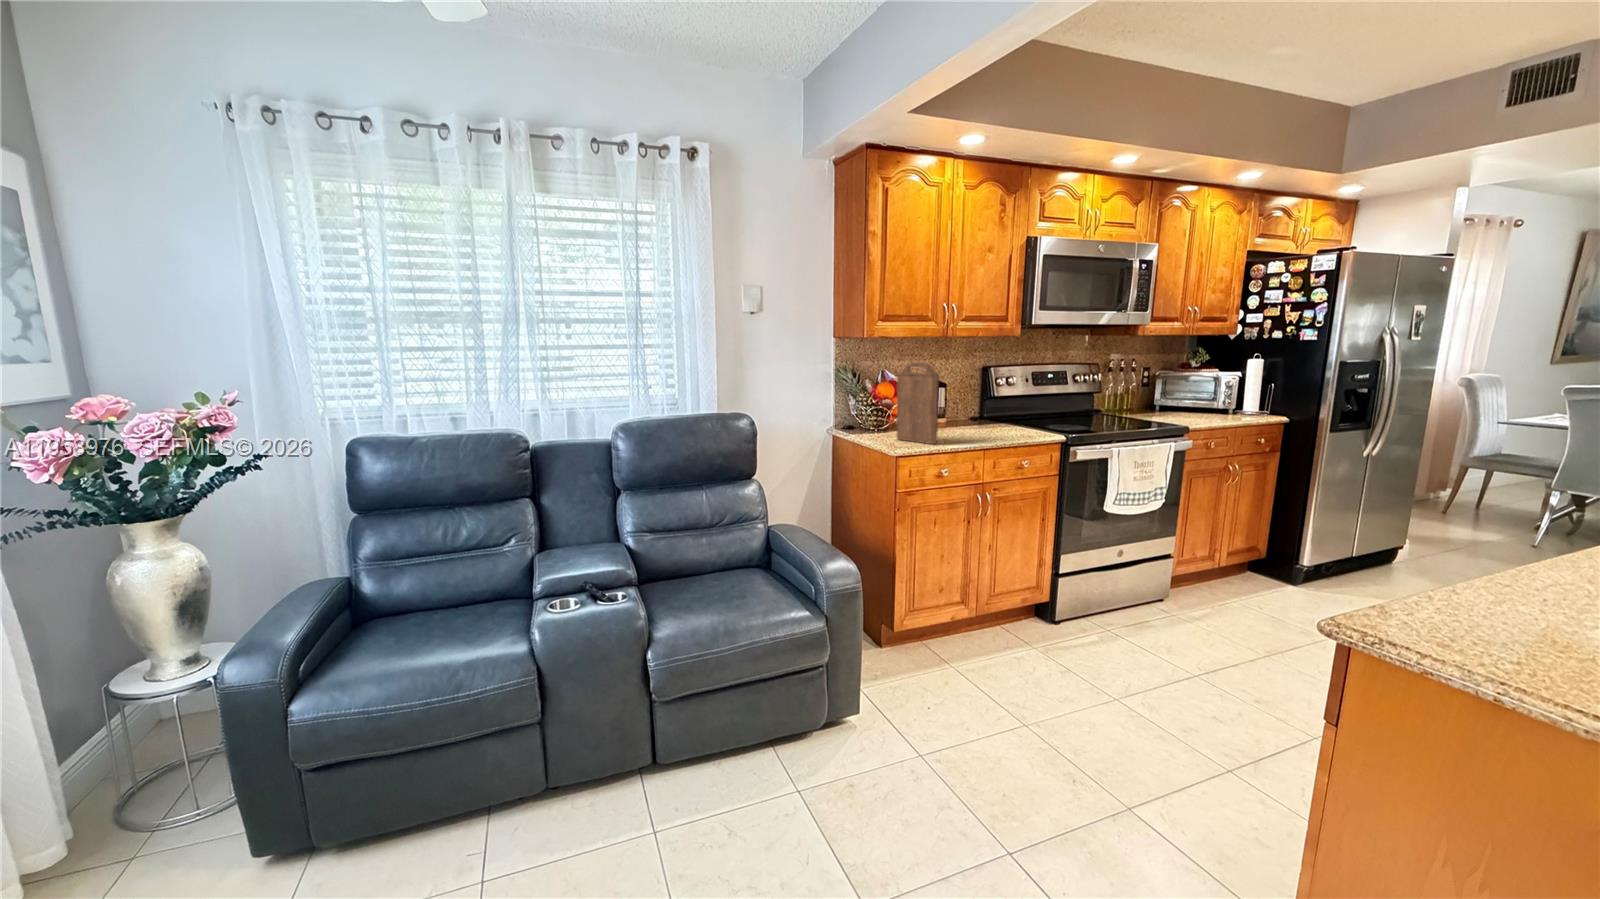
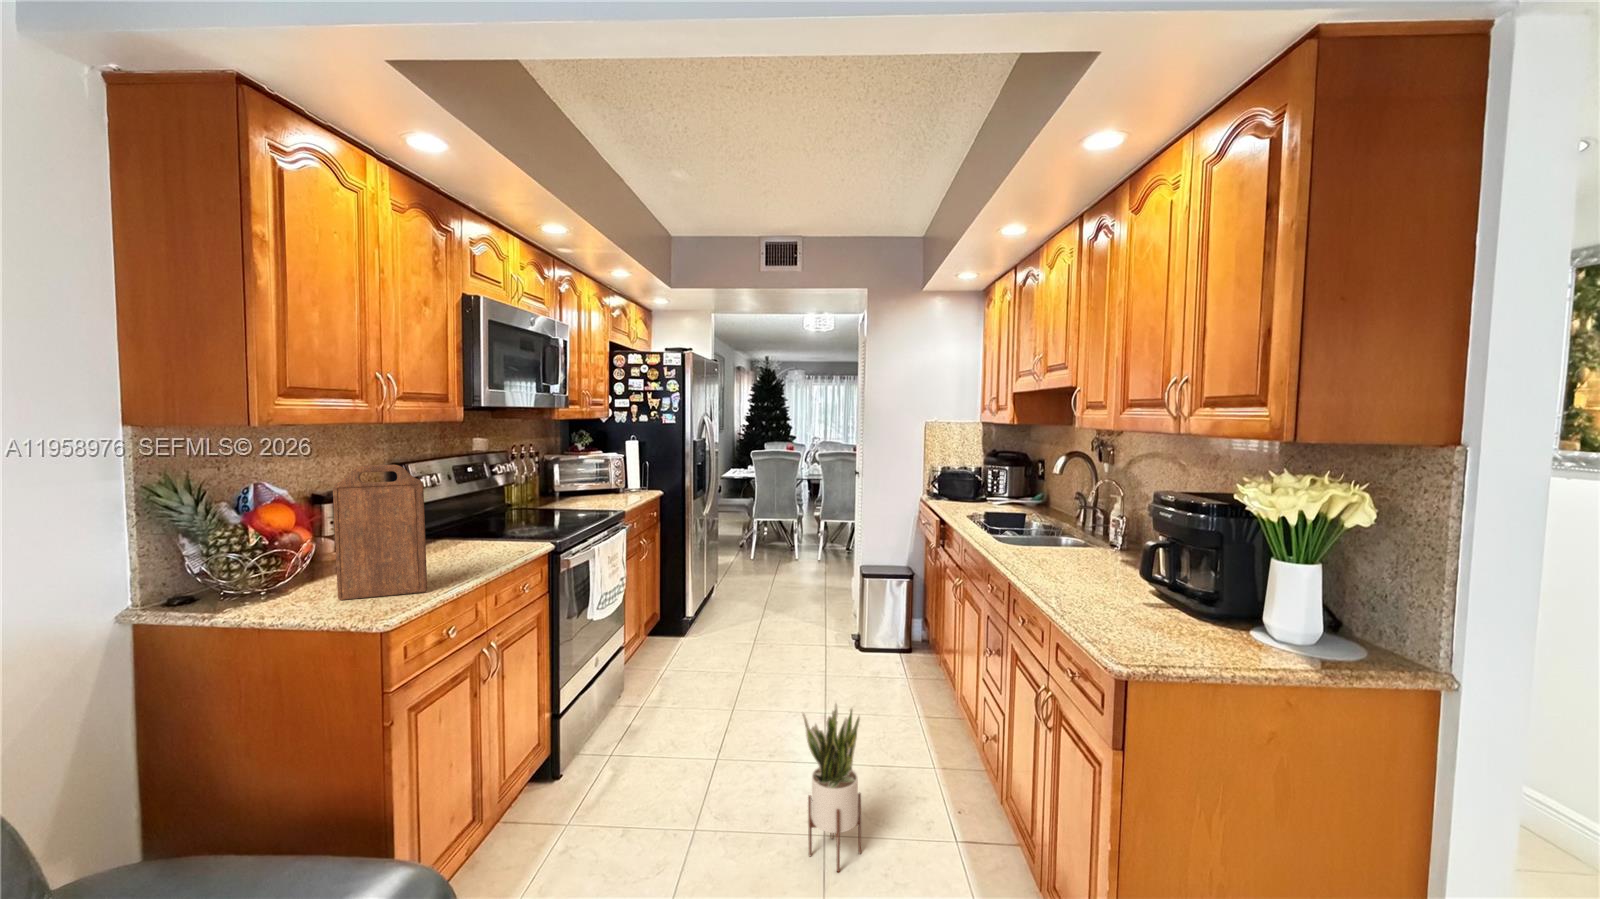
potted plant: none [1188,626,1274,801] -> present [802,703,861,872]

